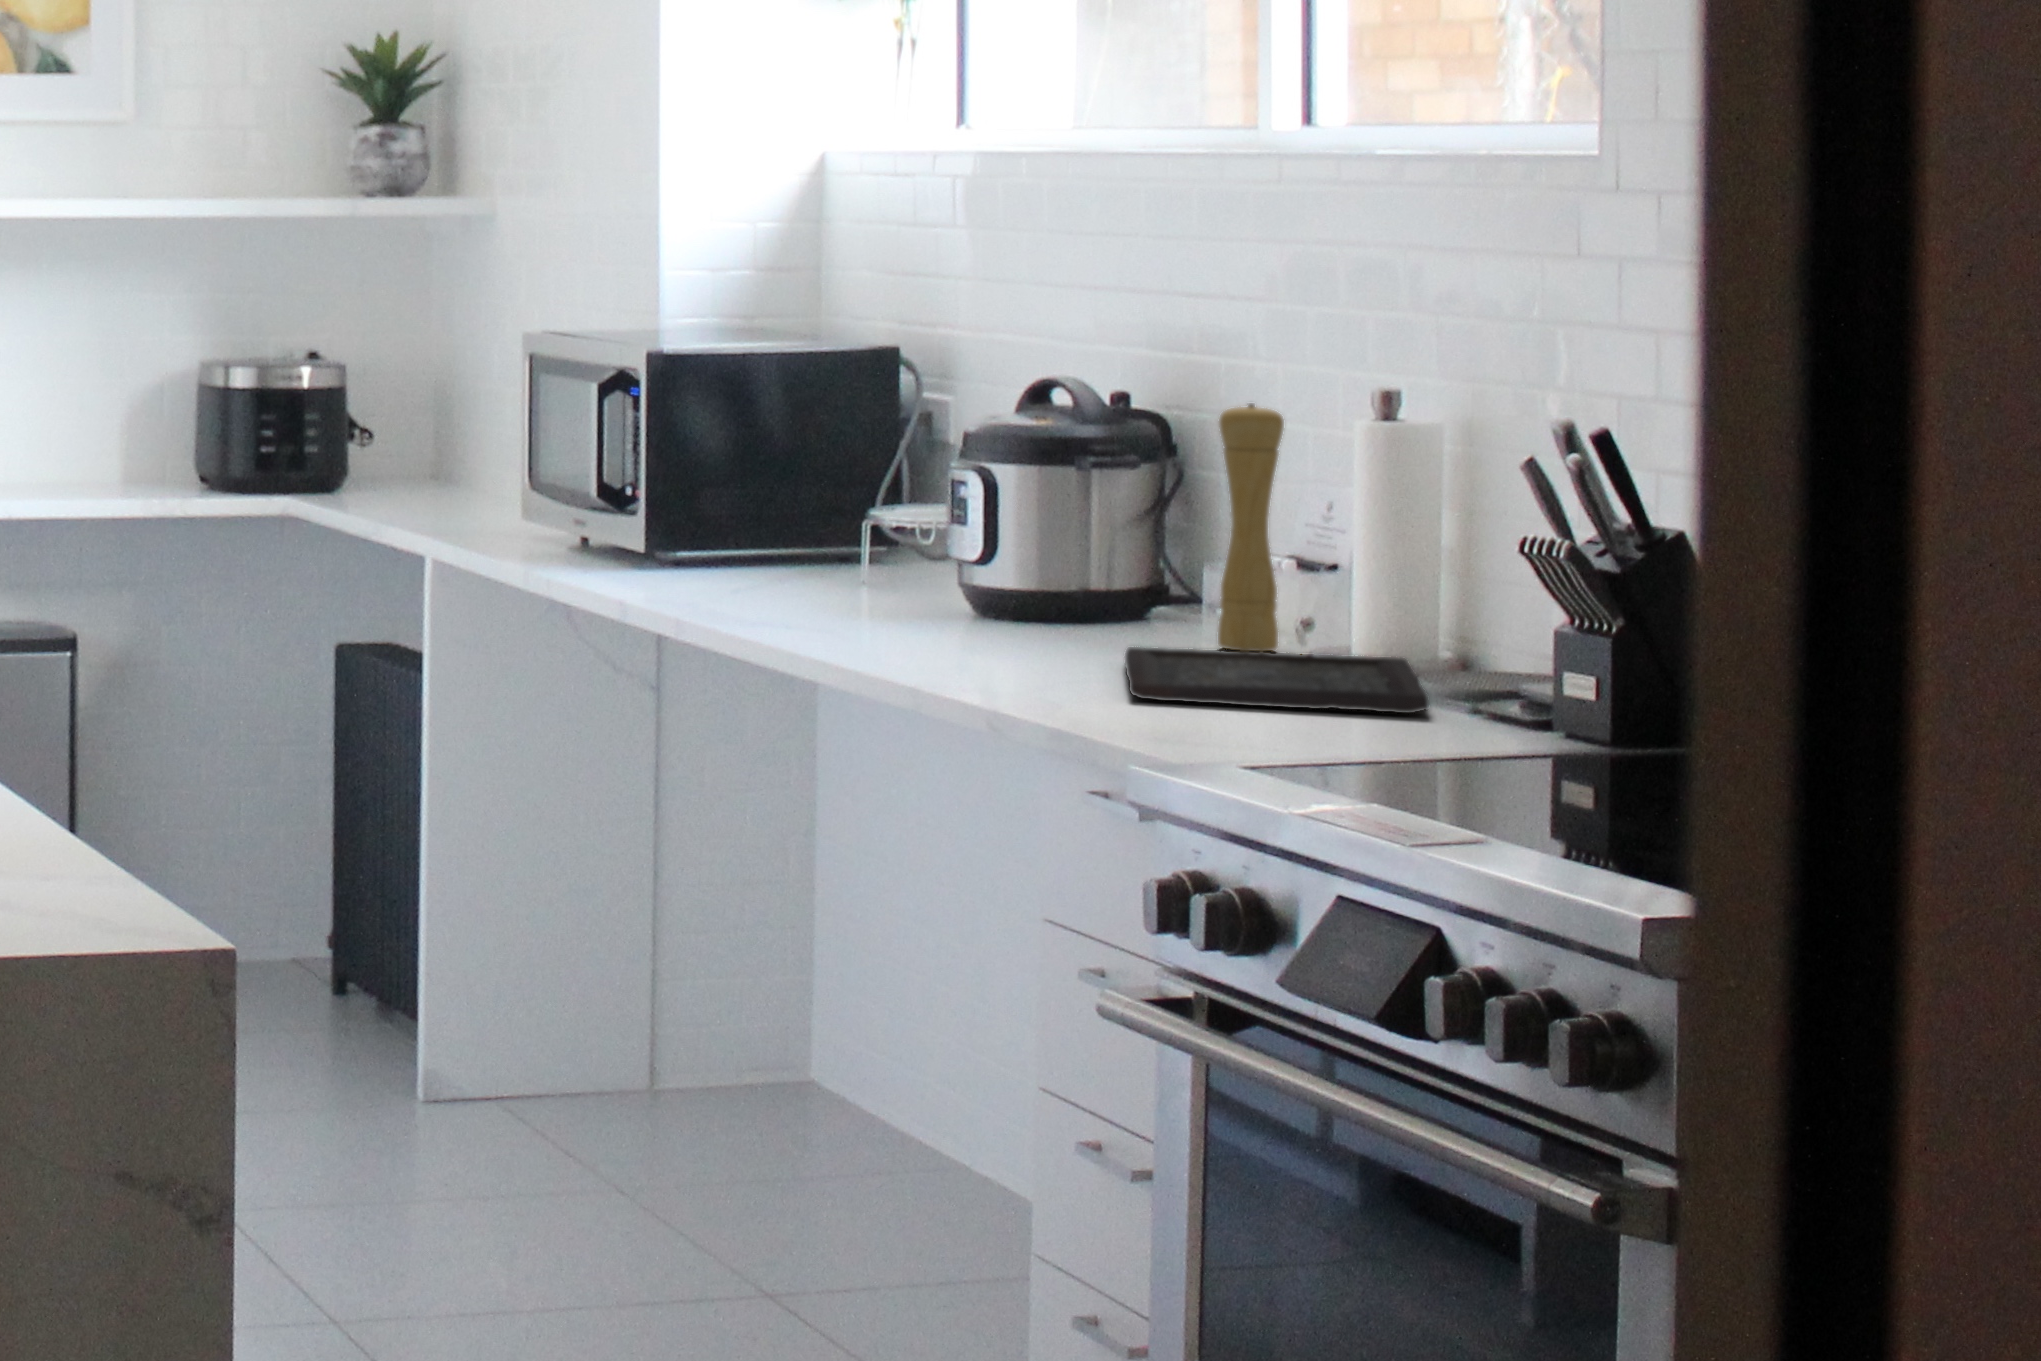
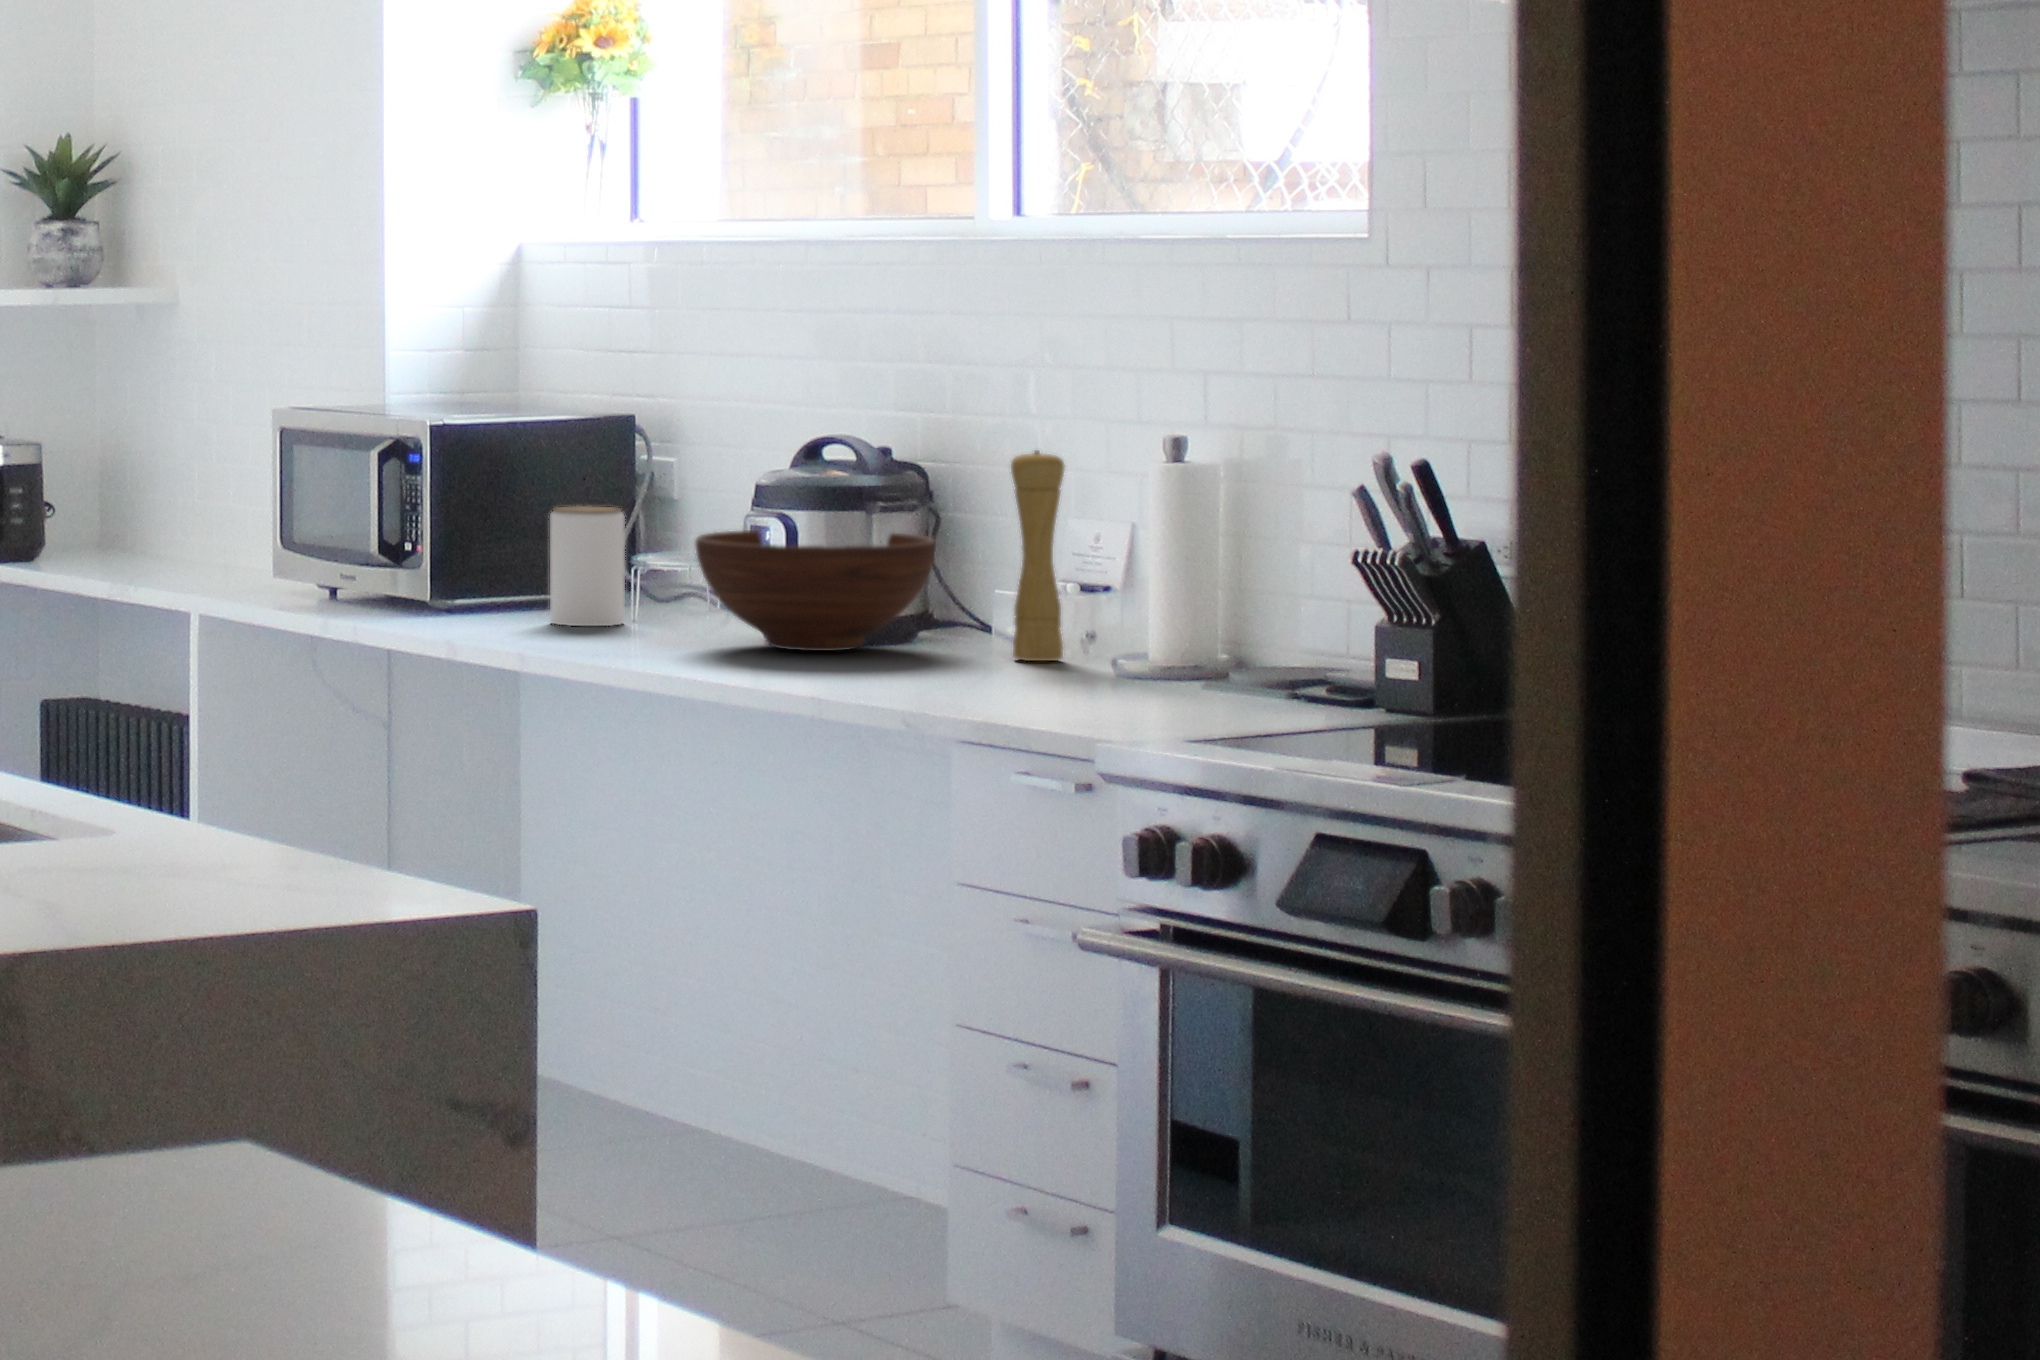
jar: none [752,447,839,582] -> present [550,506,625,626]
fruit bowl: none [865,482,1147,625] -> present [695,530,936,651]
tray: present [1125,647,1429,713] -> none [964,658,1254,700]

